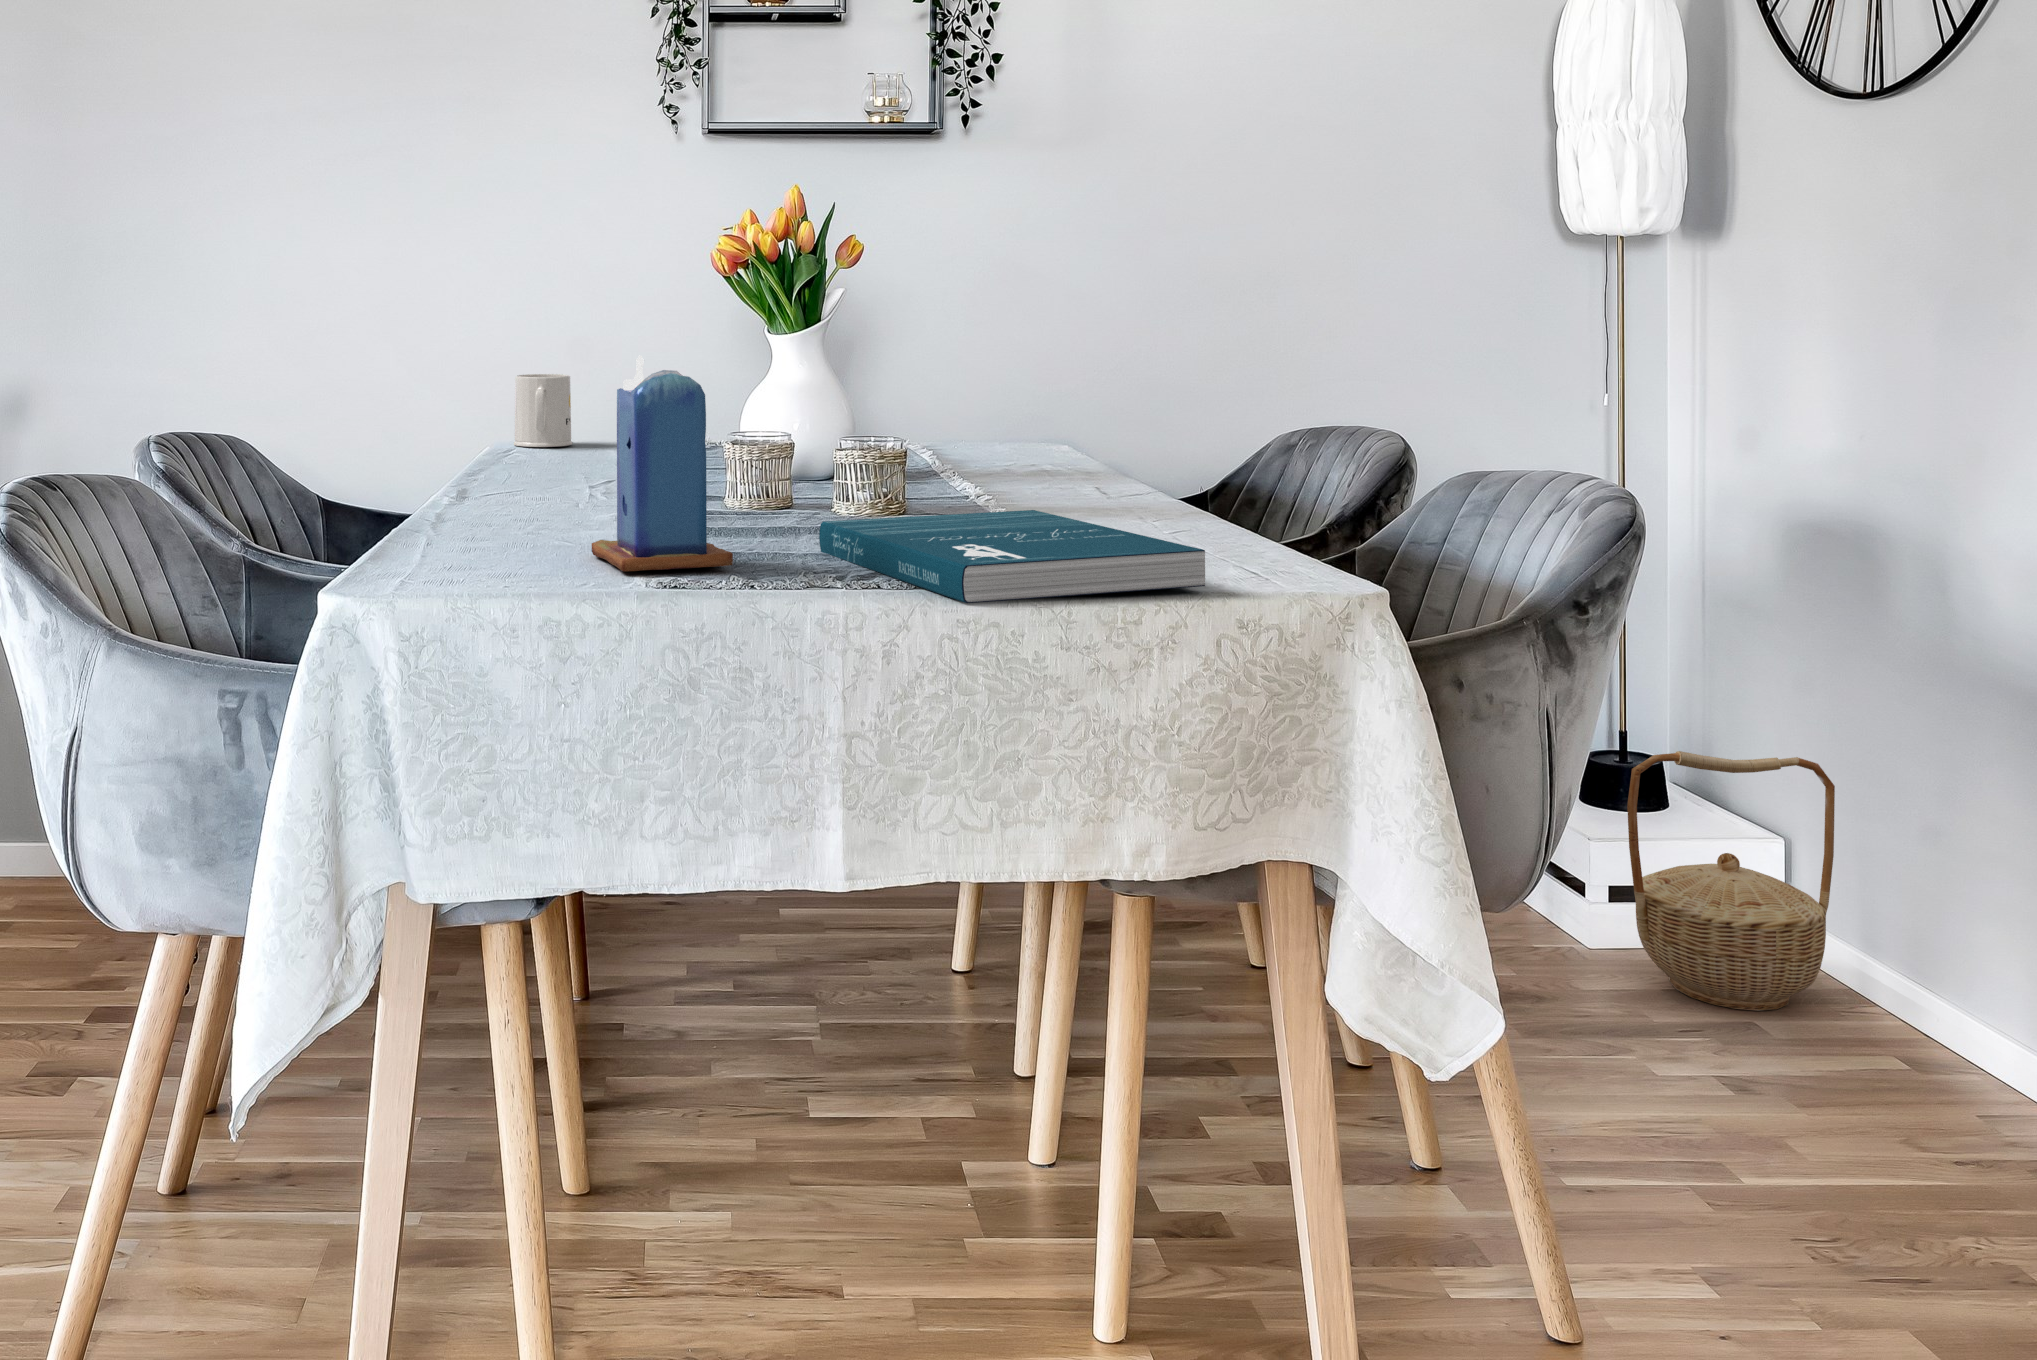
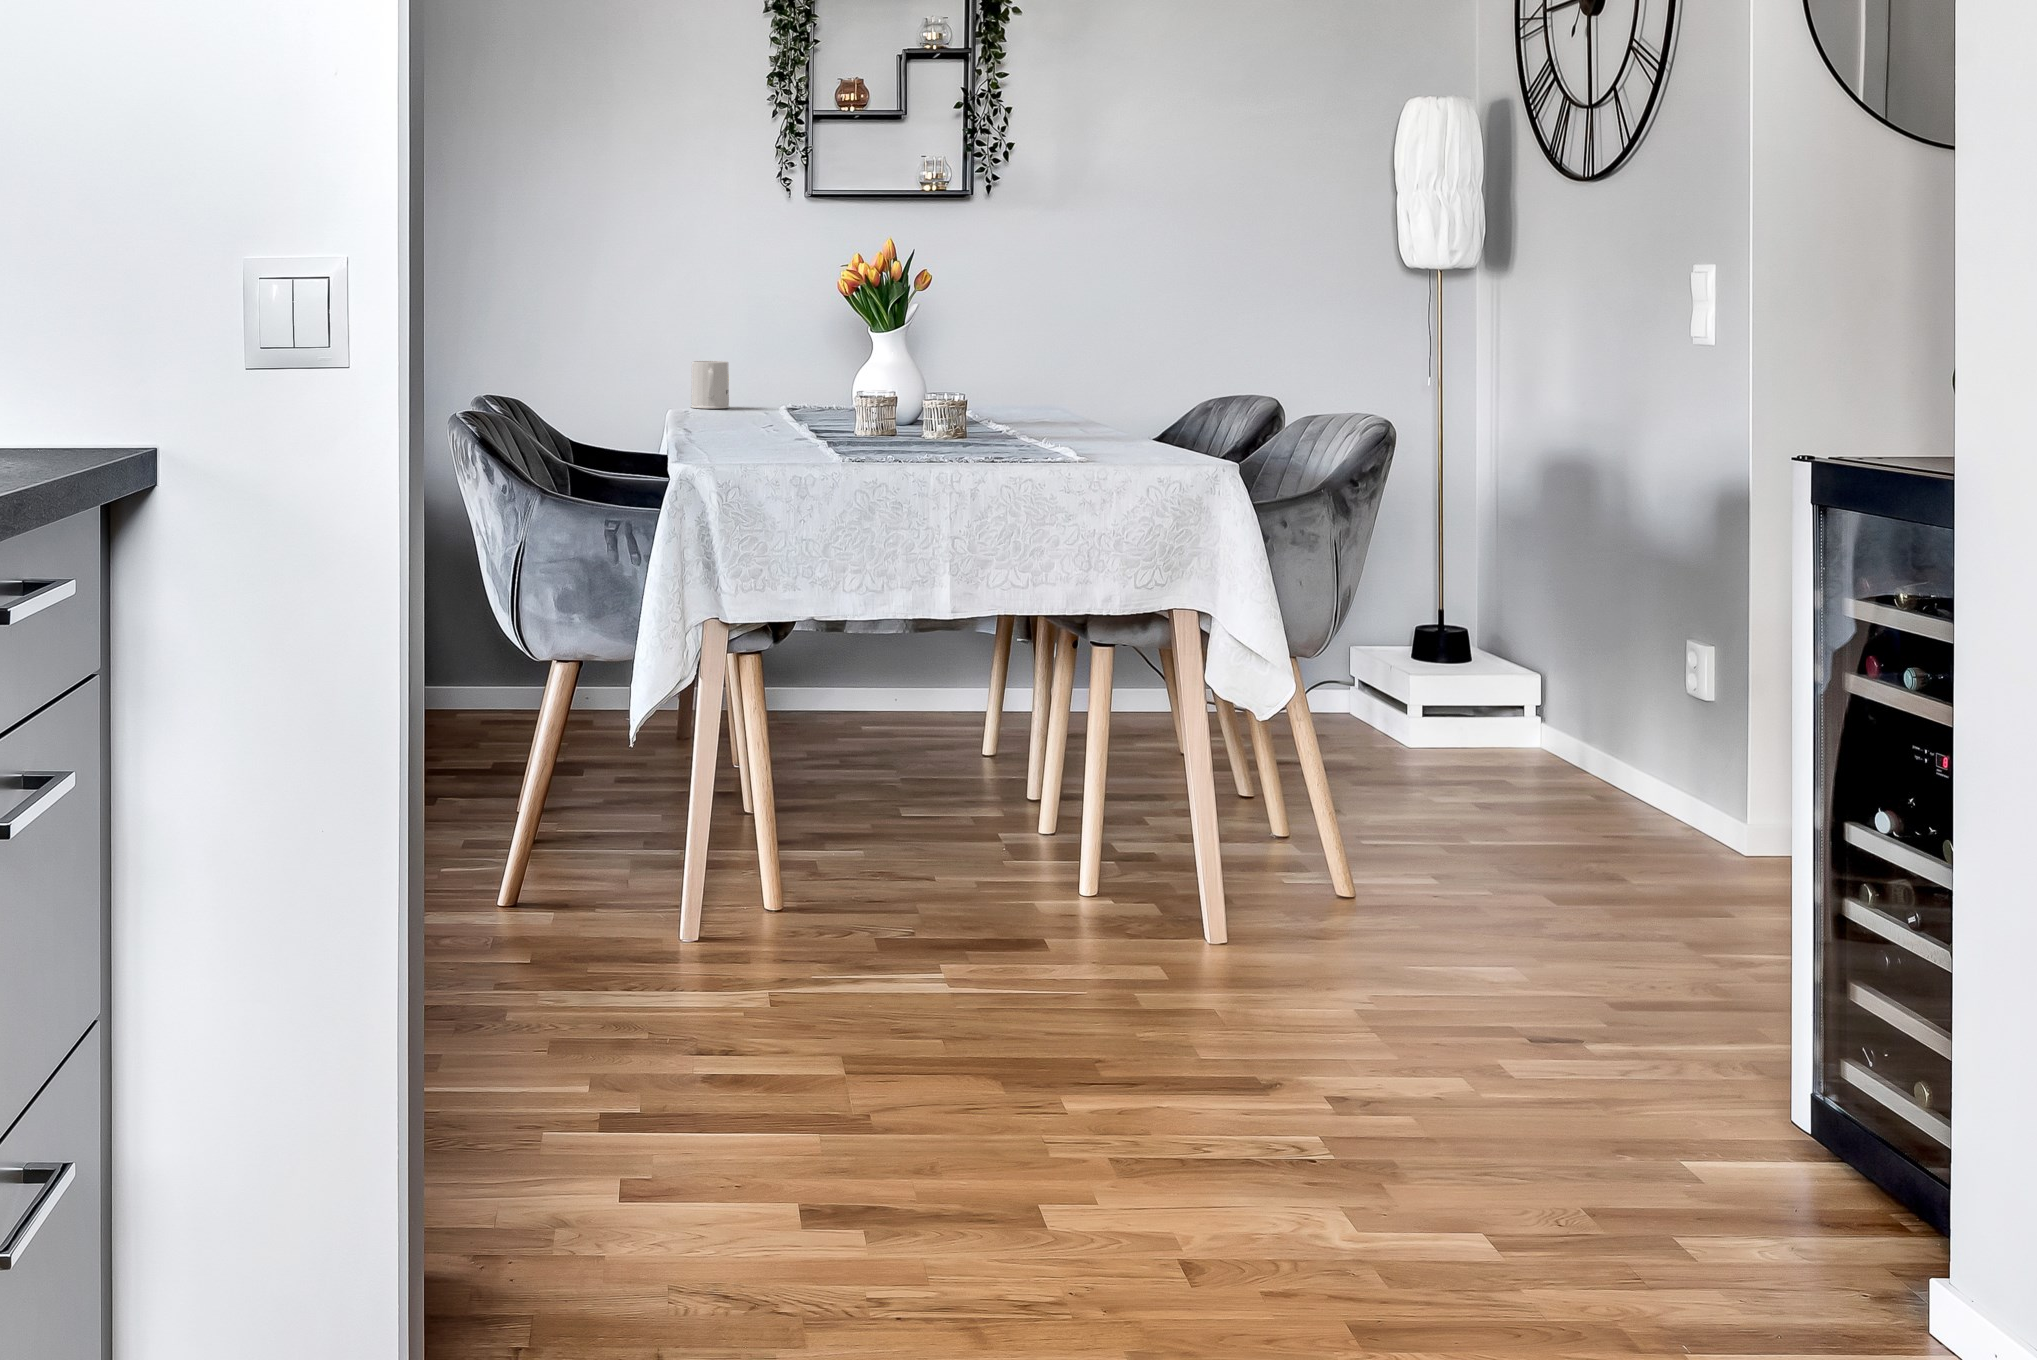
candle: present [592,355,733,572] -> none [801,340,884,457]
book: present [819,510,1205,603] -> none [925,432,1142,470]
basket: present [1627,751,1835,1011] -> none [1428,608,1564,774]

